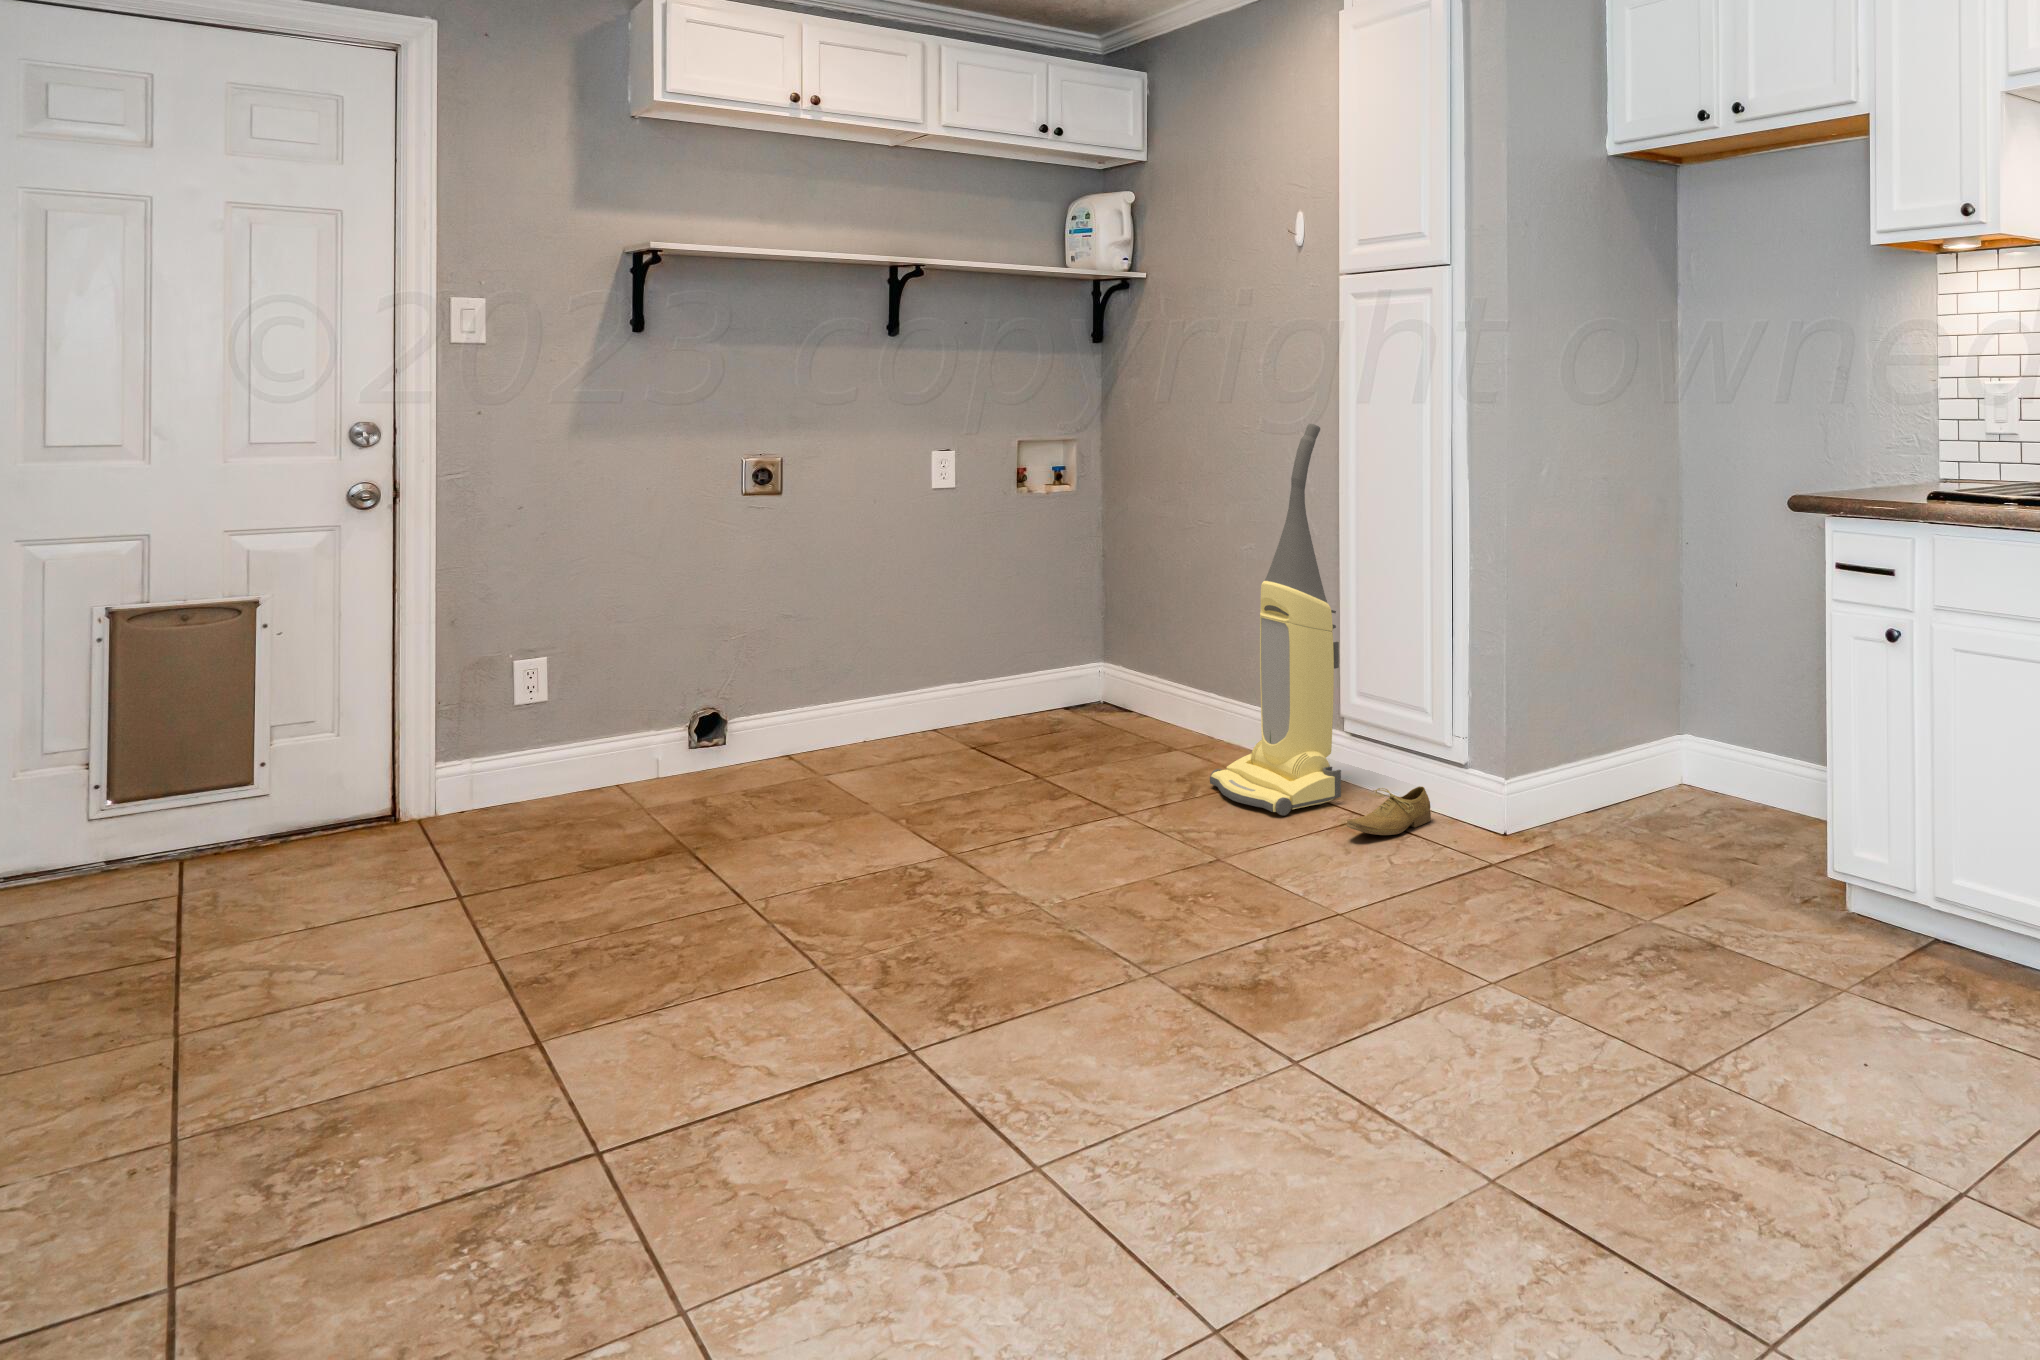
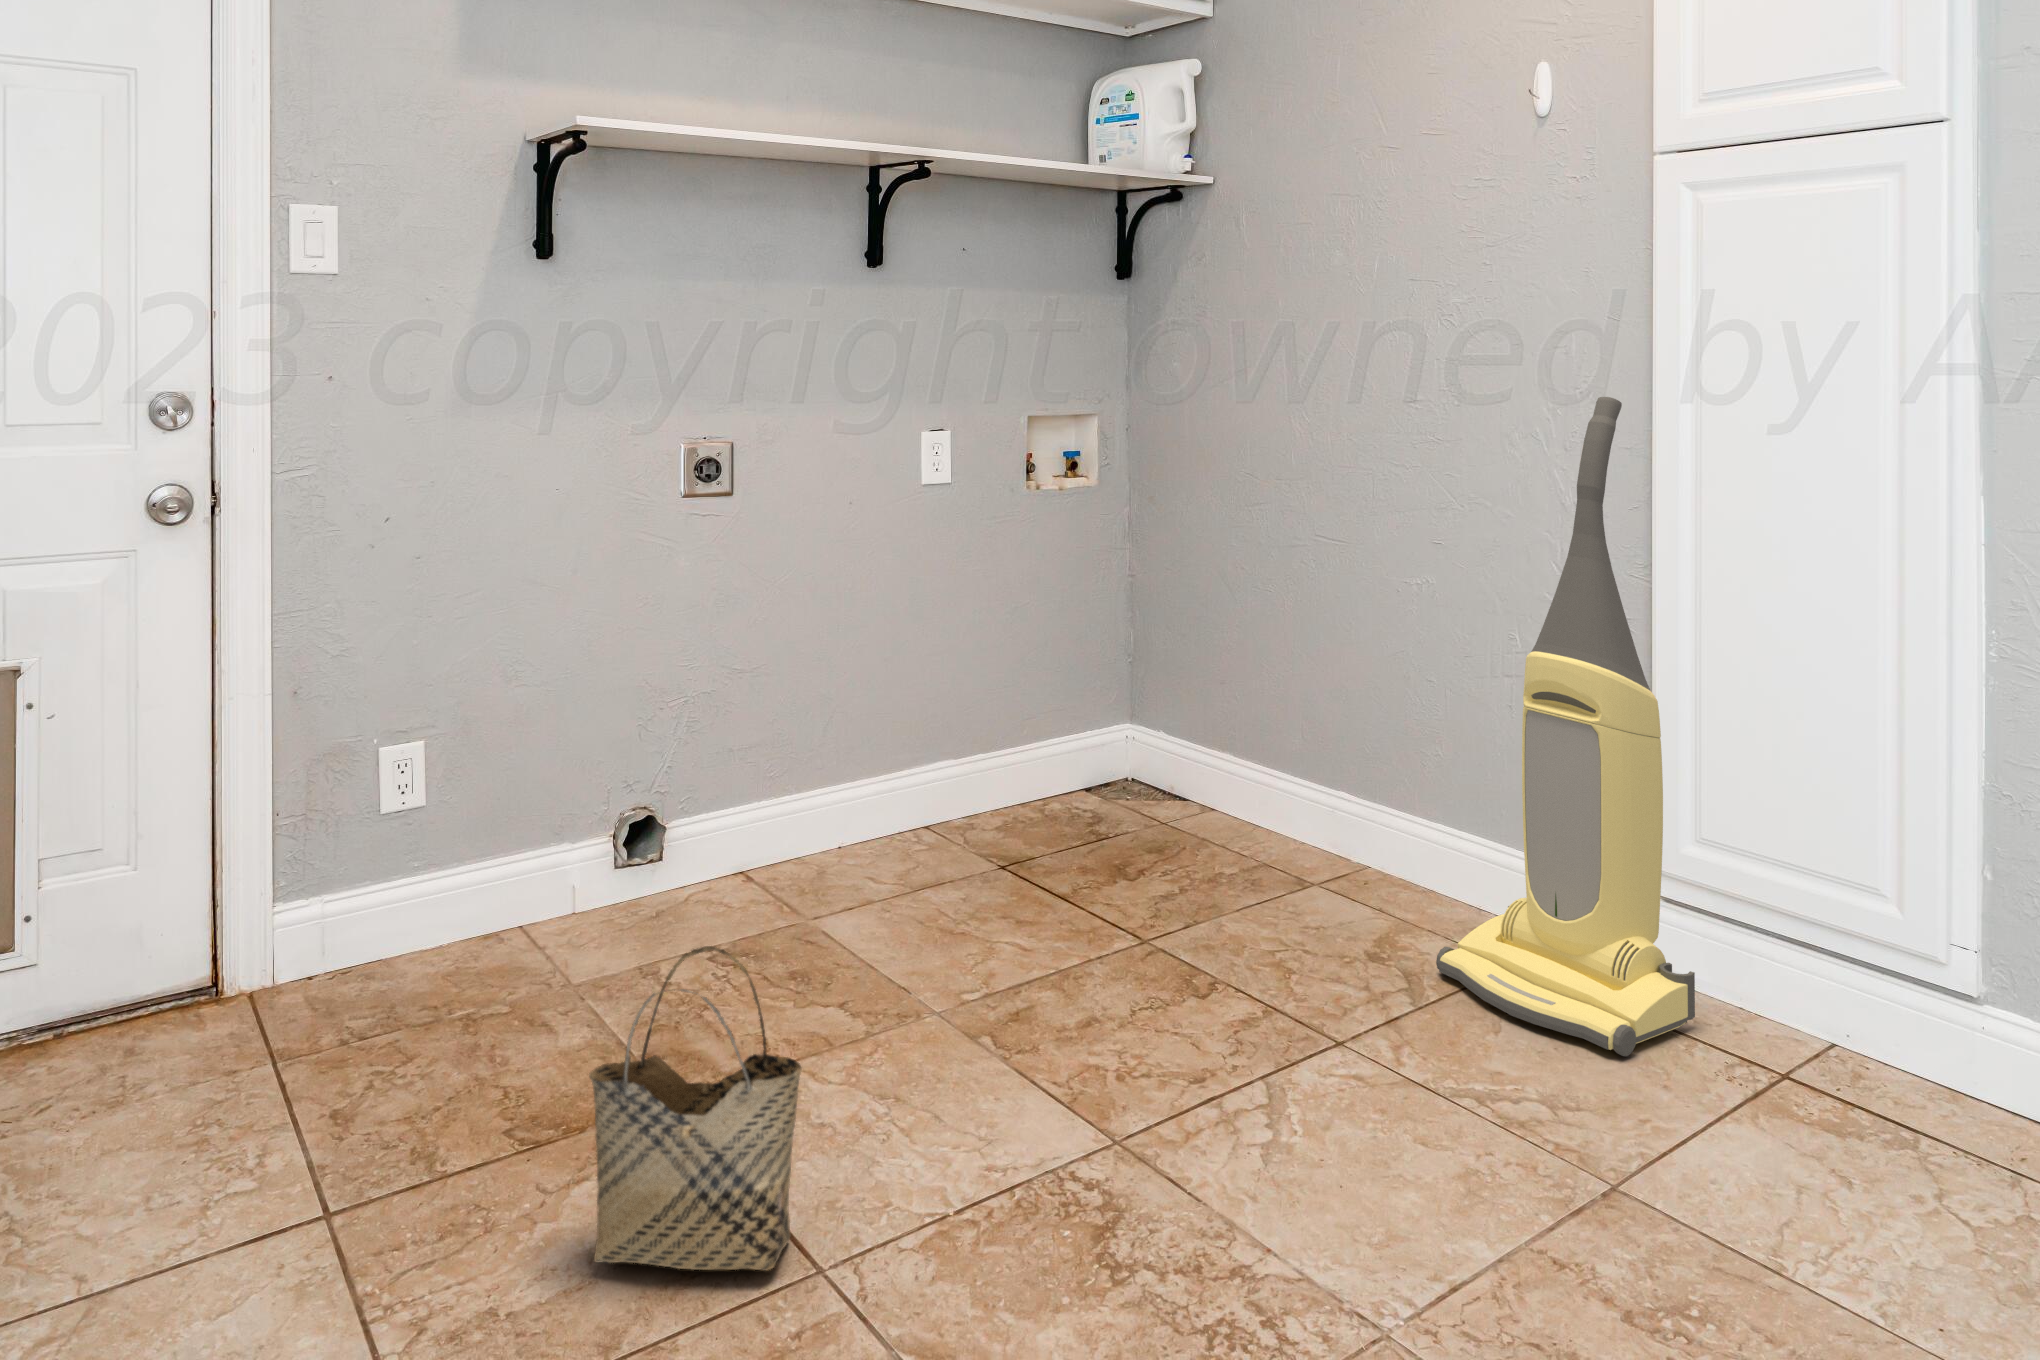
woven basket: none [607,739,735,908] -> present [589,946,802,1271]
shoe: present [1346,786,1431,835] -> none [1798,1021,1905,1124]

